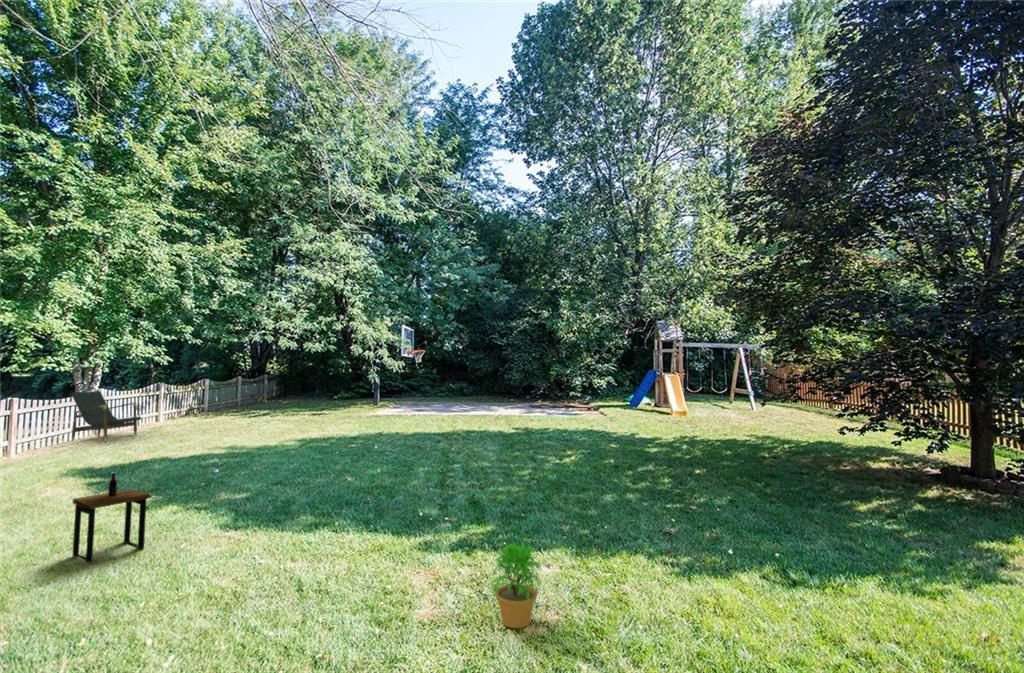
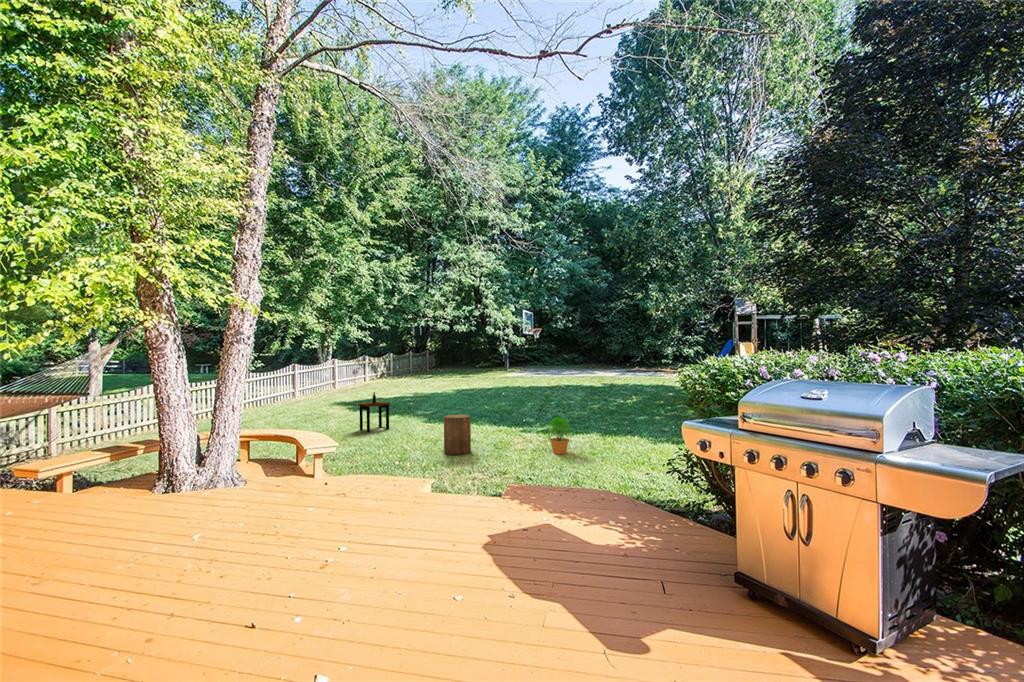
lounge chair: present [72,391,141,442] -> none [324,360,361,391]
stool: none [248,541,318,652] -> present [444,415,471,455]

